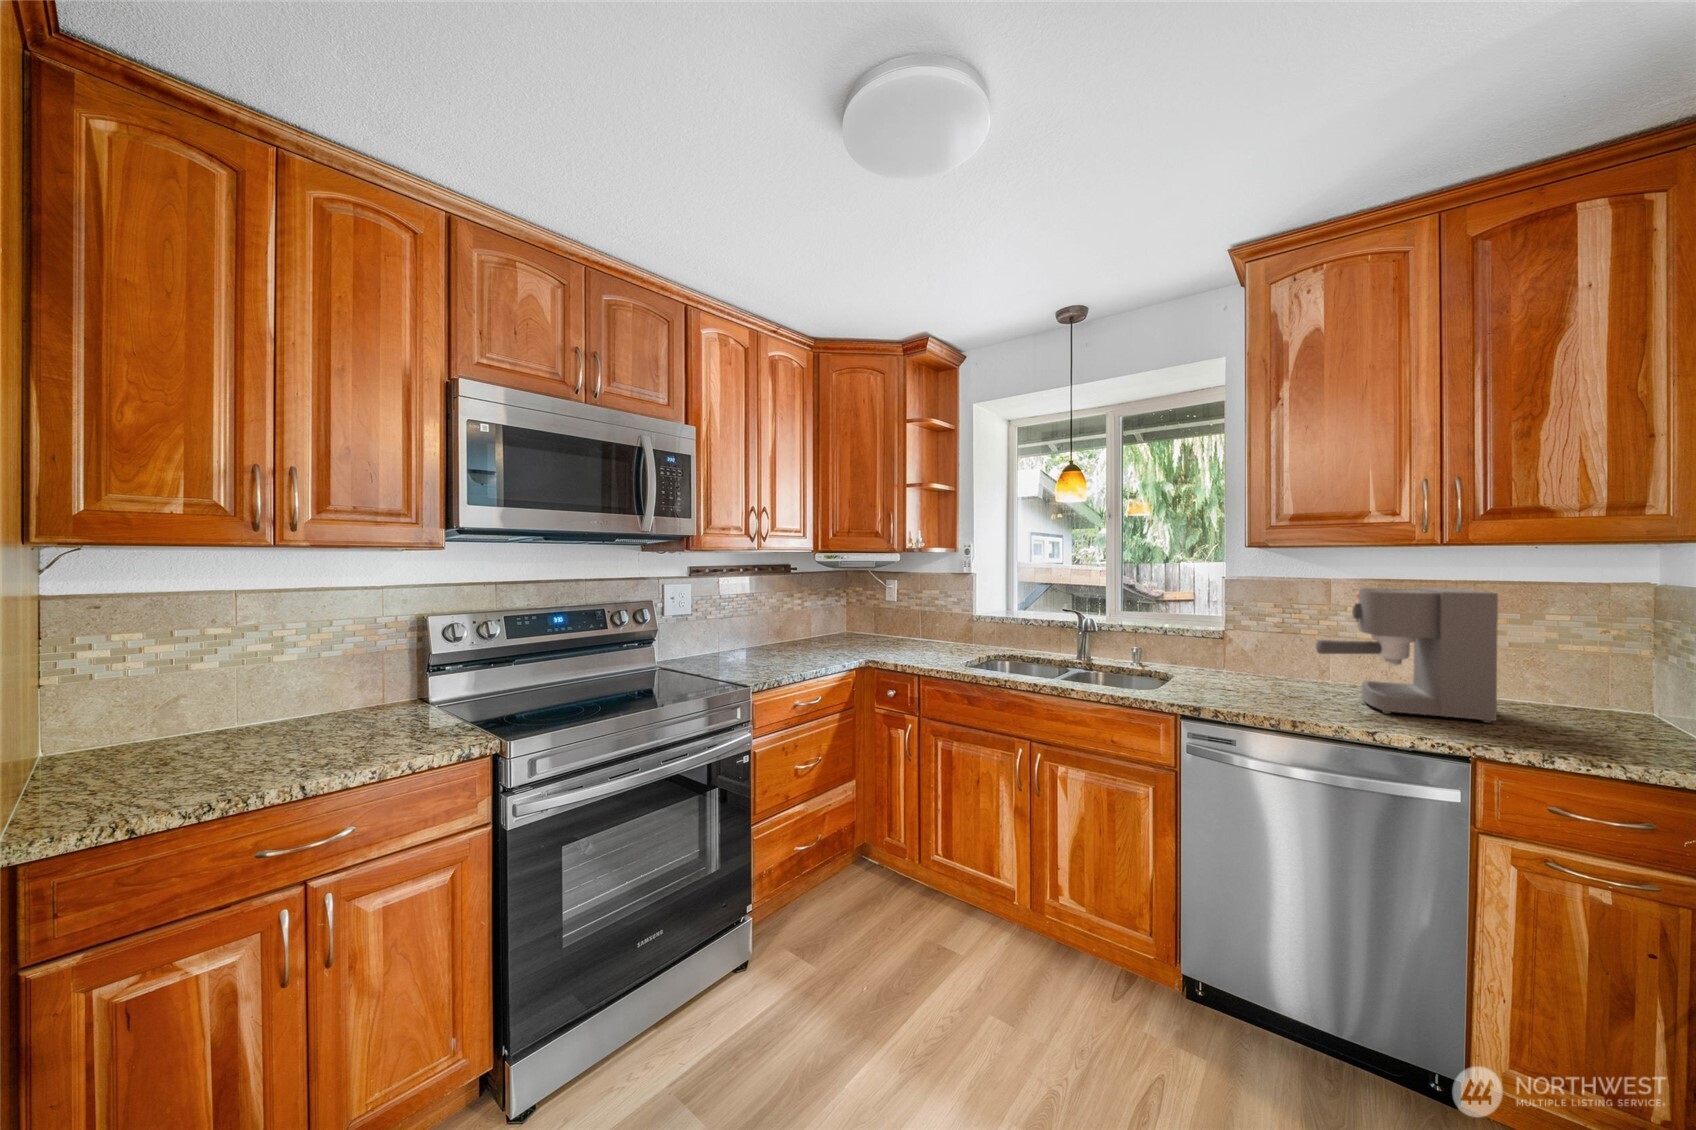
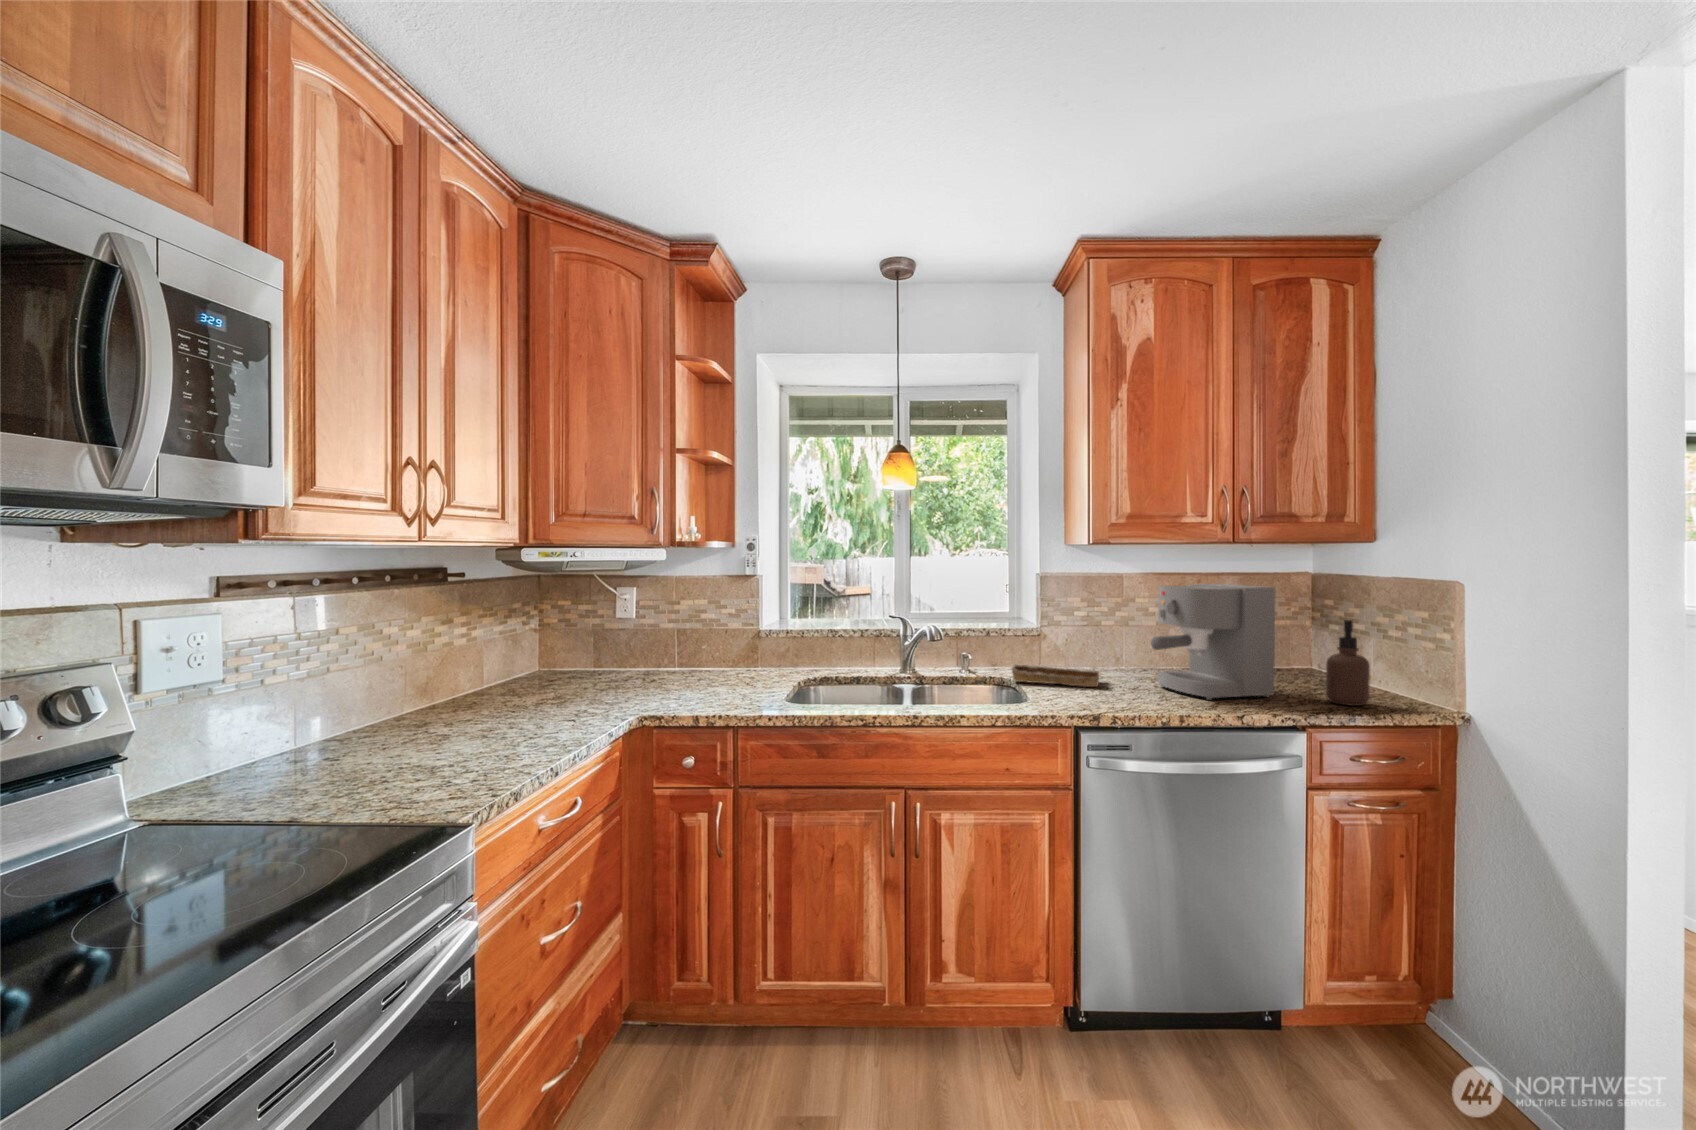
soap dispenser: none [1566,637,1638,748] -> present [1326,620,1370,706]
tray: none [1196,660,1309,688] -> present [1011,664,1102,687]

